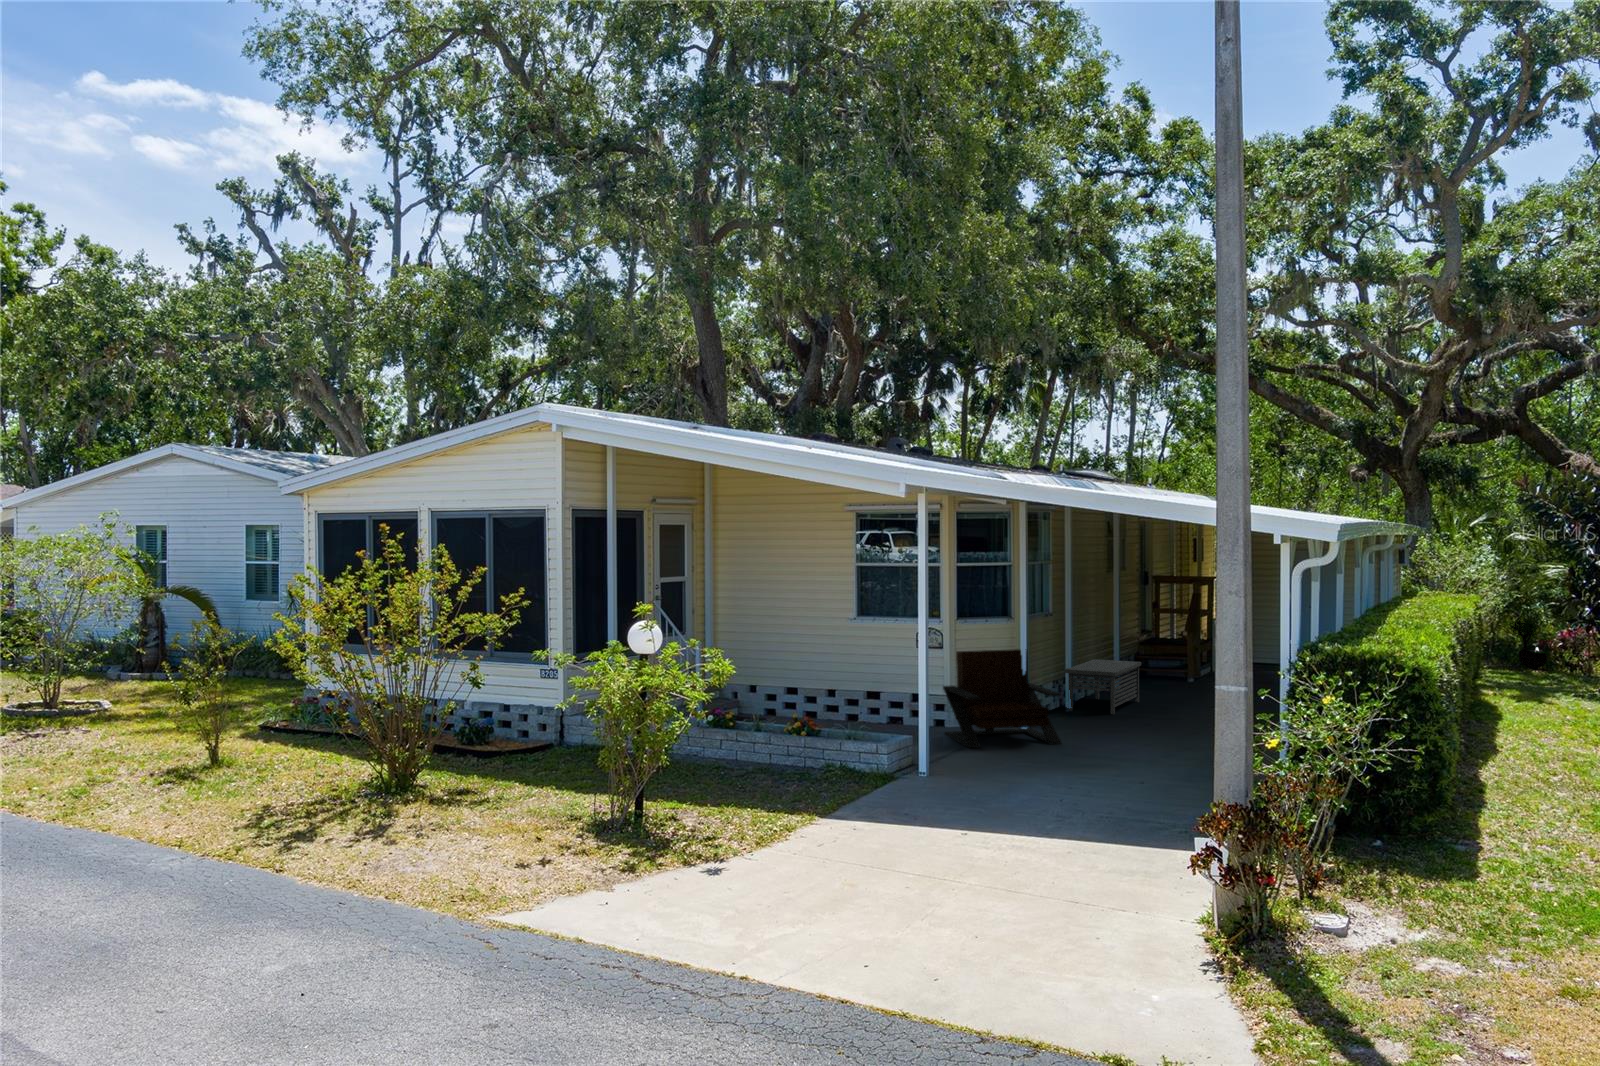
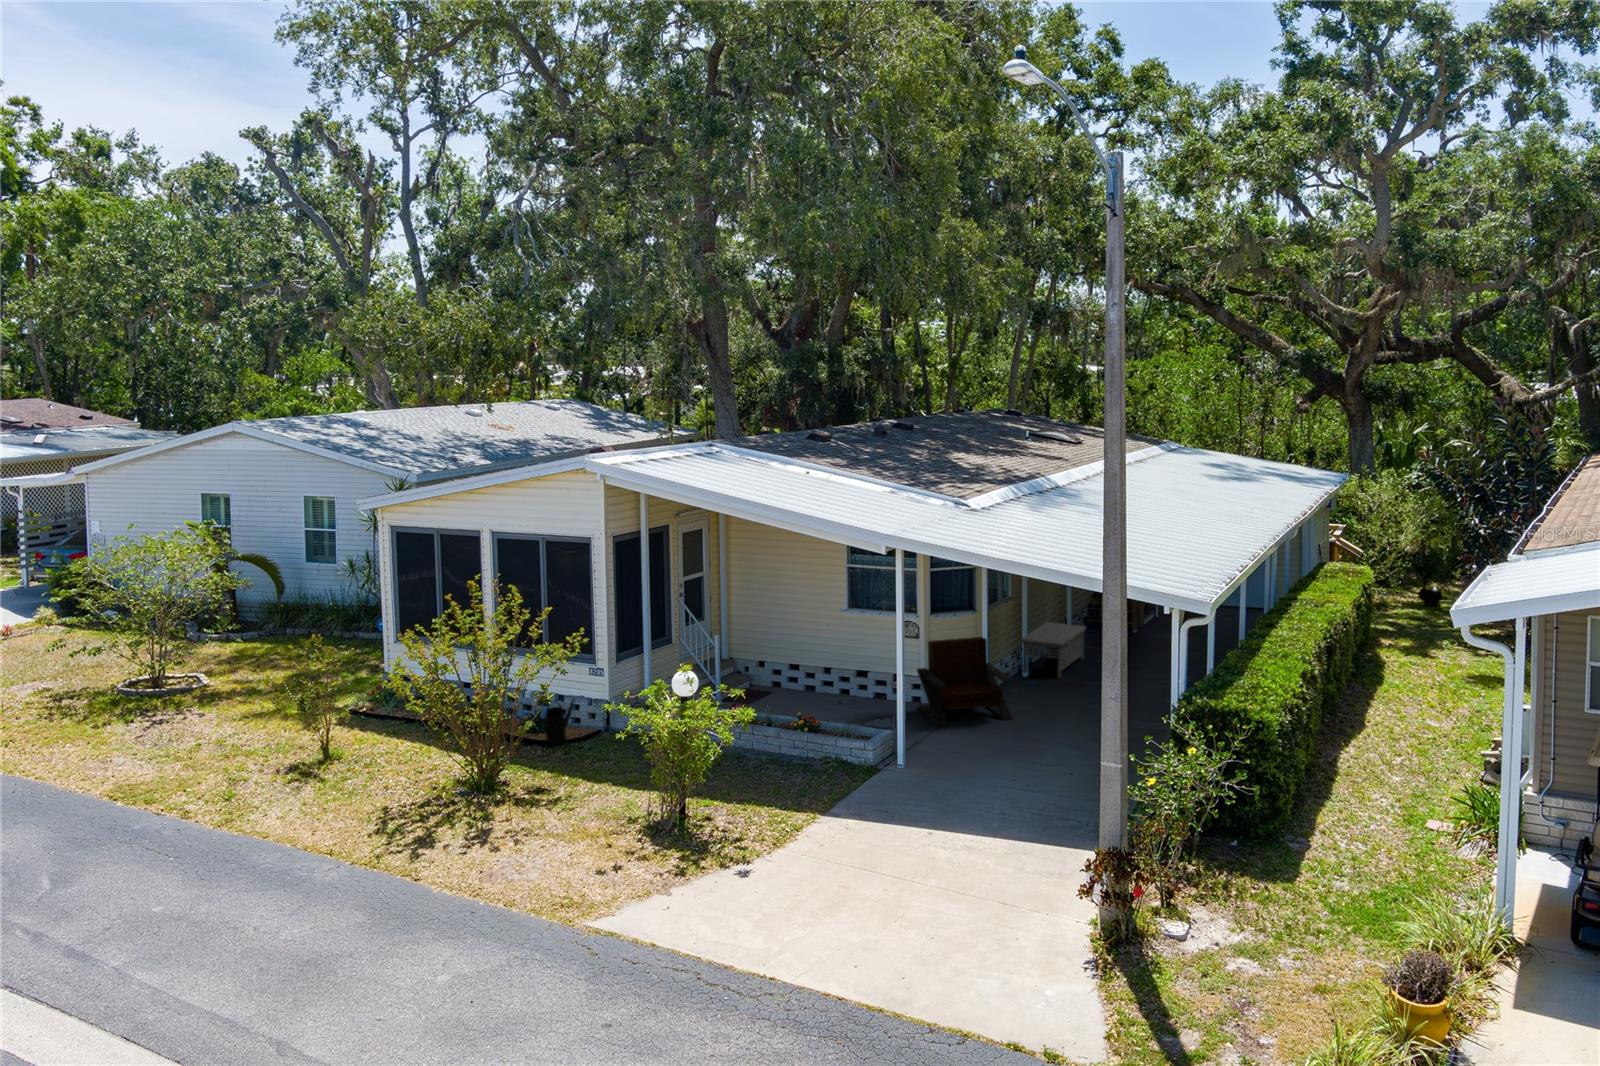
watering can: none [485,704,527,758] -> present [545,699,574,745]

